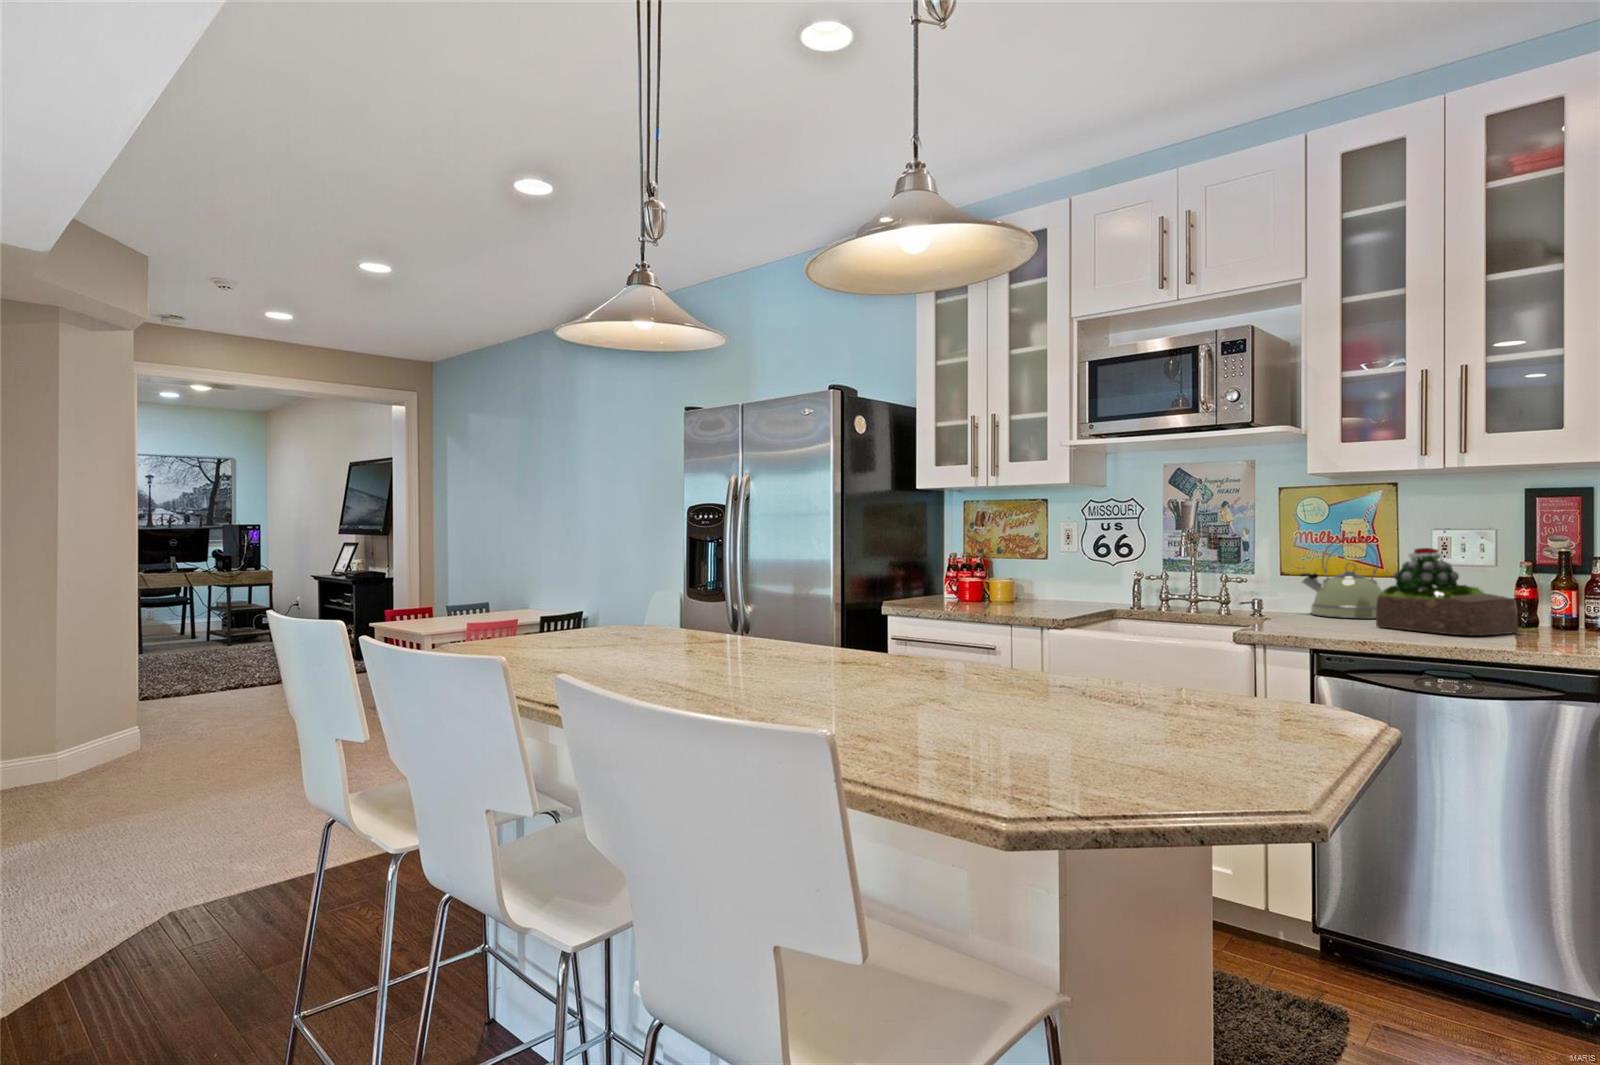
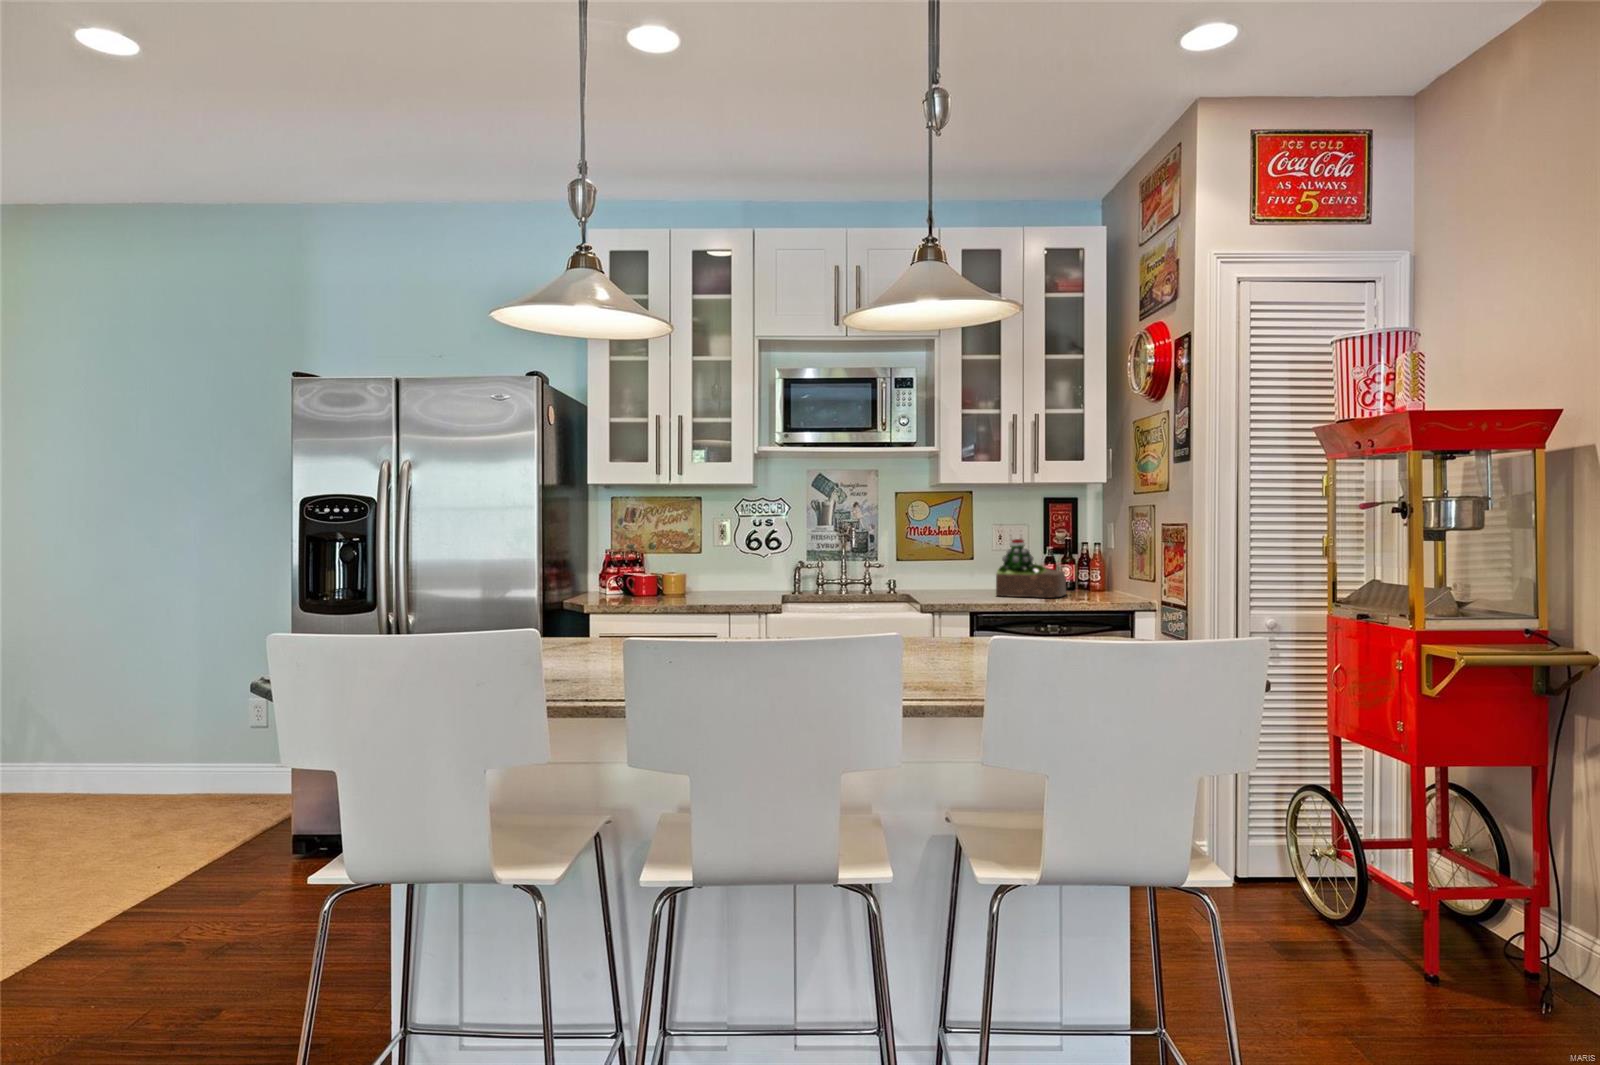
kettle: present [1300,537,1382,618] -> none [920,531,977,592]

